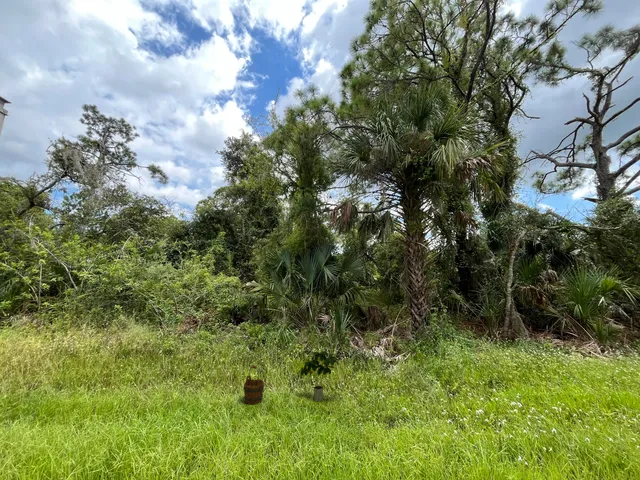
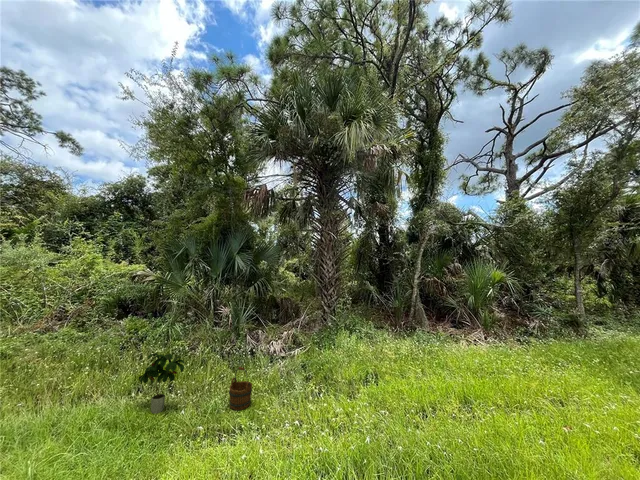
wooden bucket: present [244,366,264,404] -> present [229,367,252,410]

